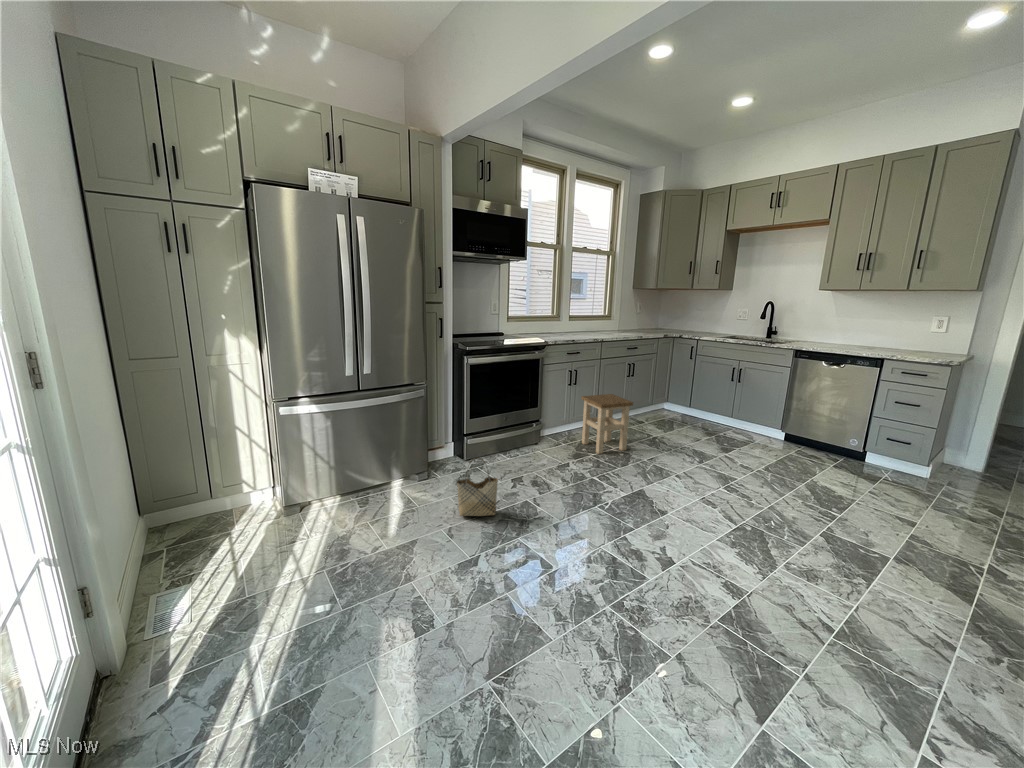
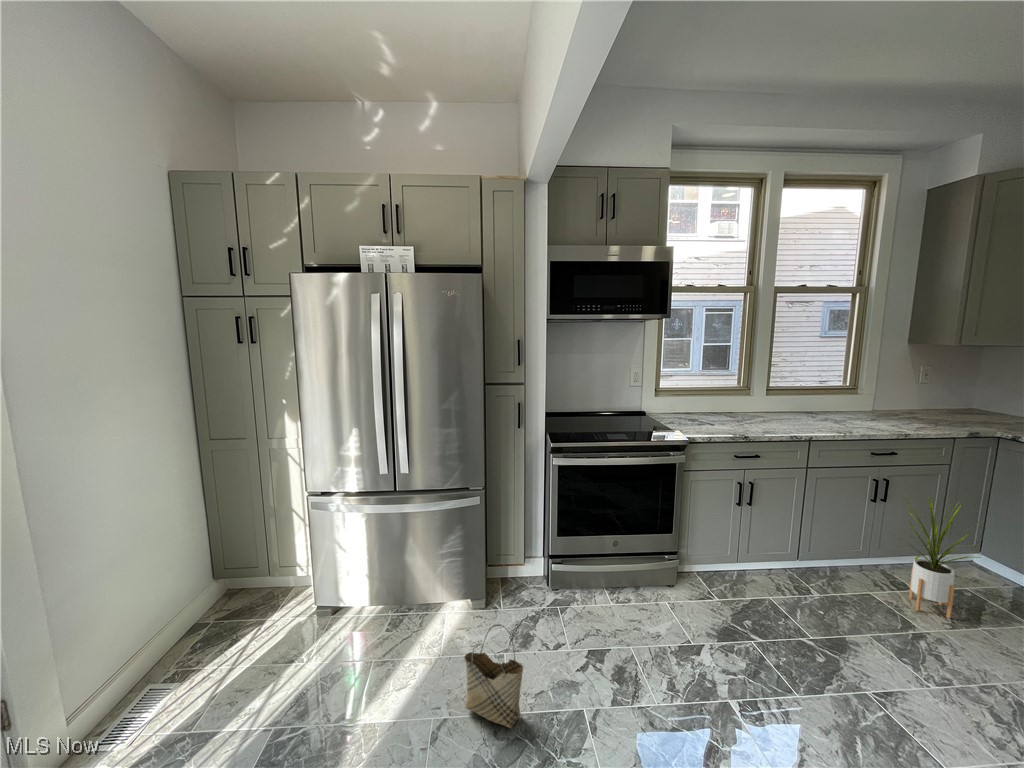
house plant: none [641,367,678,430] -> present [901,494,980,618]
stool: present [581,394,633,454] -> none [749,530,849,650]

